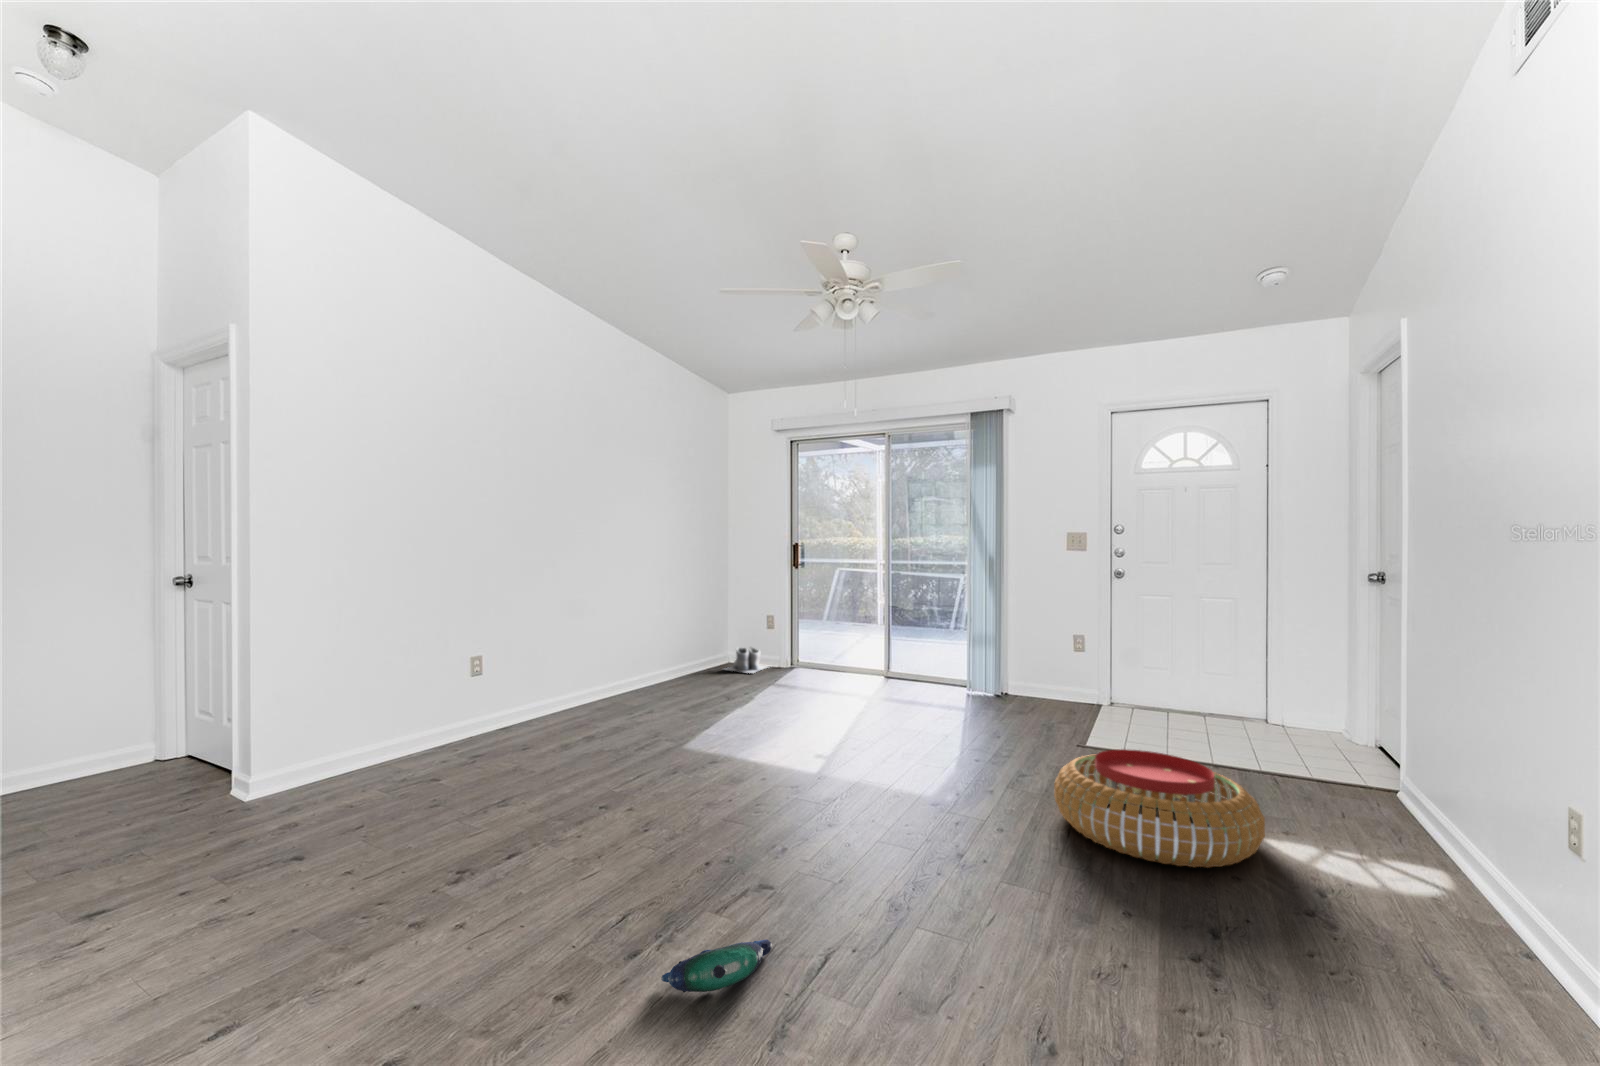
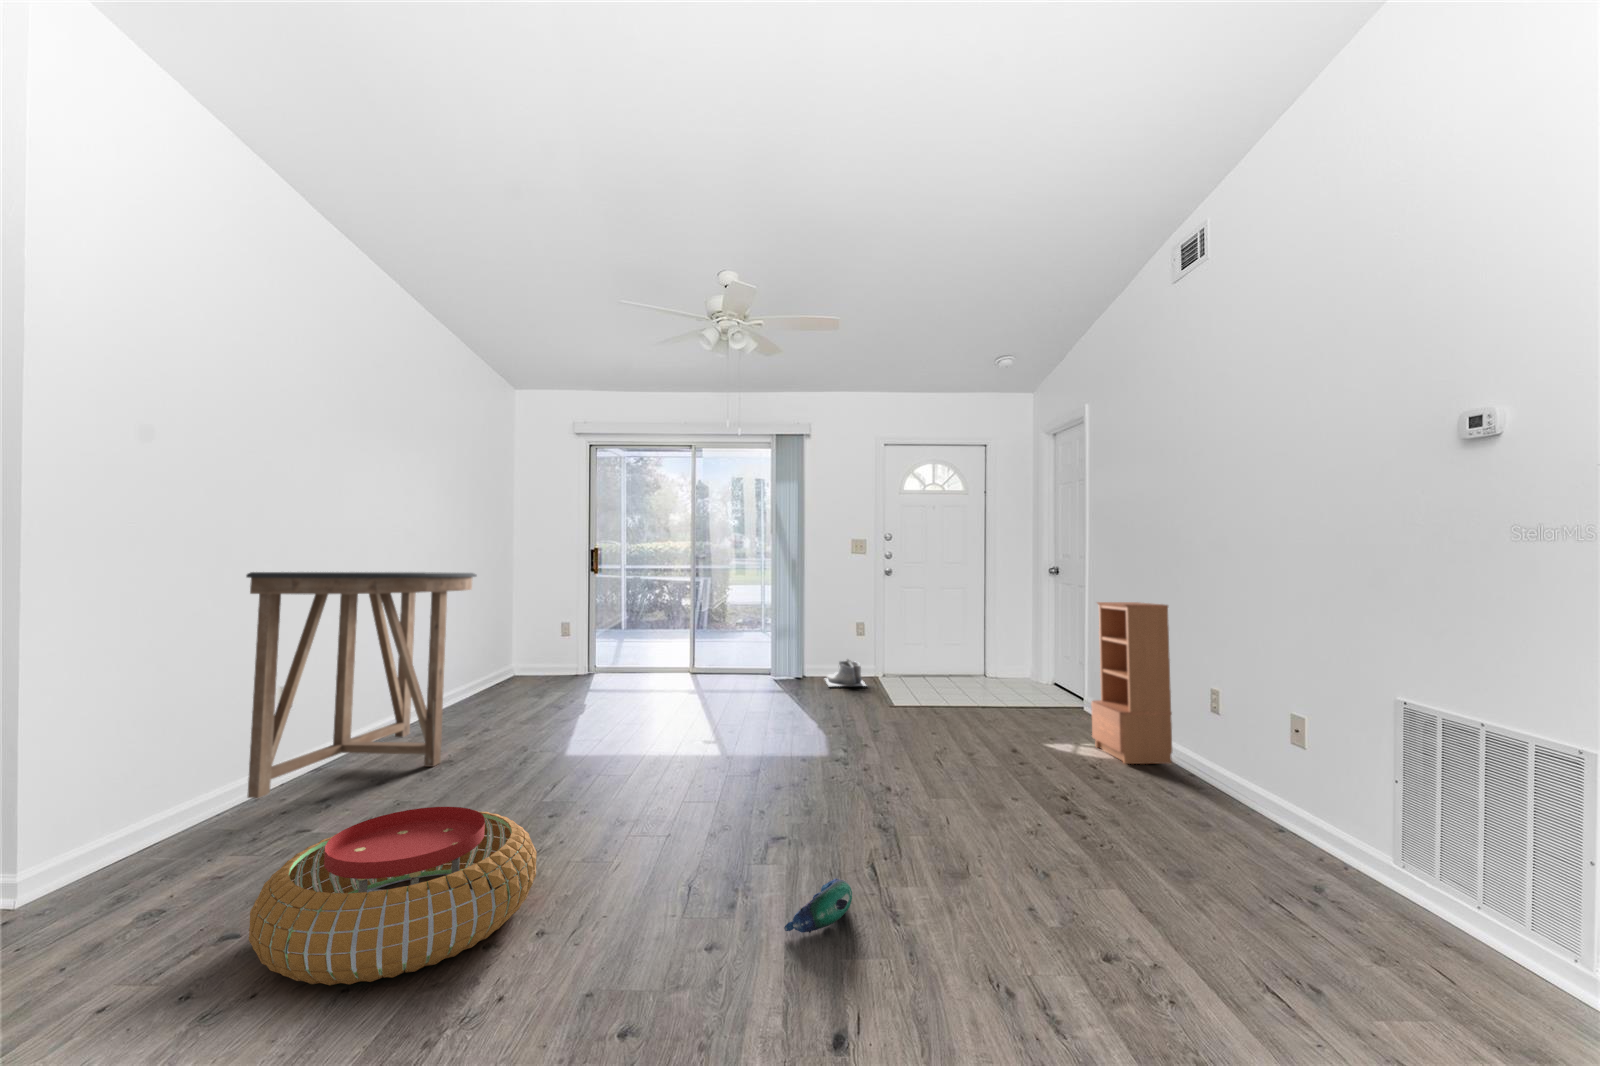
console table: none [451,562,642,738] -> present [246,572,477,798]
bookcase: none [1354,632,1501,923] -> present [1091,602,1172,764]
boots: present [725,647,769,673] -> present [825,659,866,686]
pouf: present [1054,749,1265,867] -> present [249,807,537,985]

